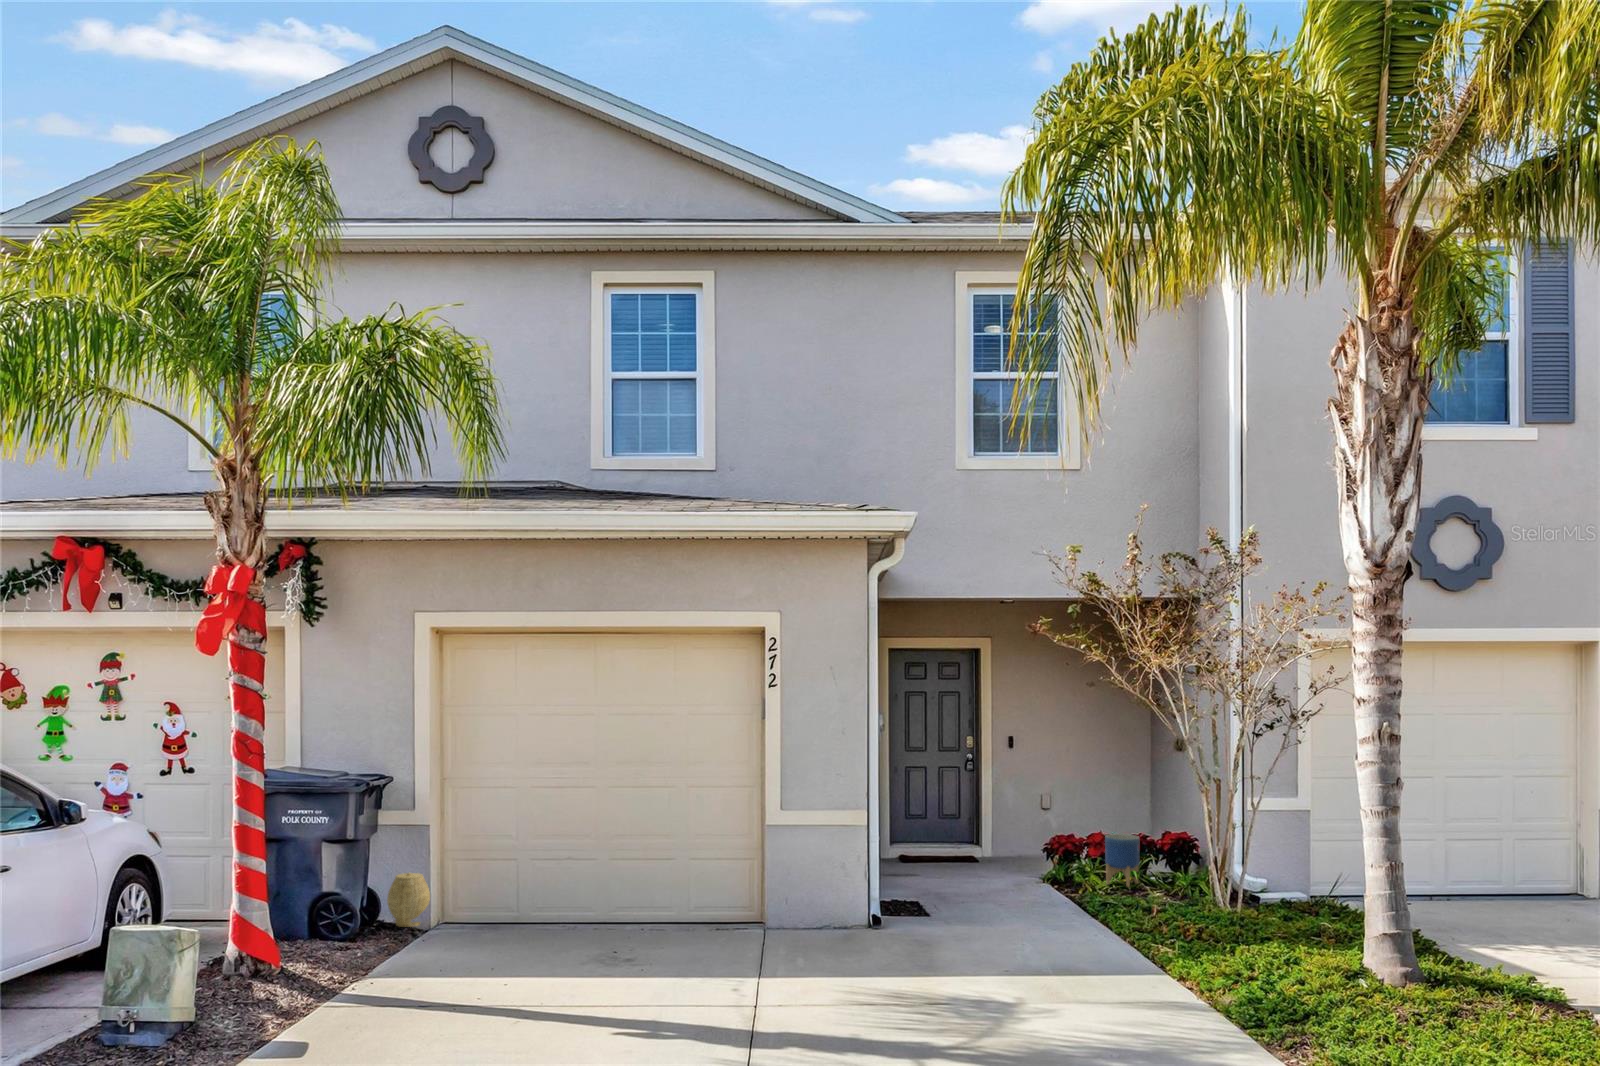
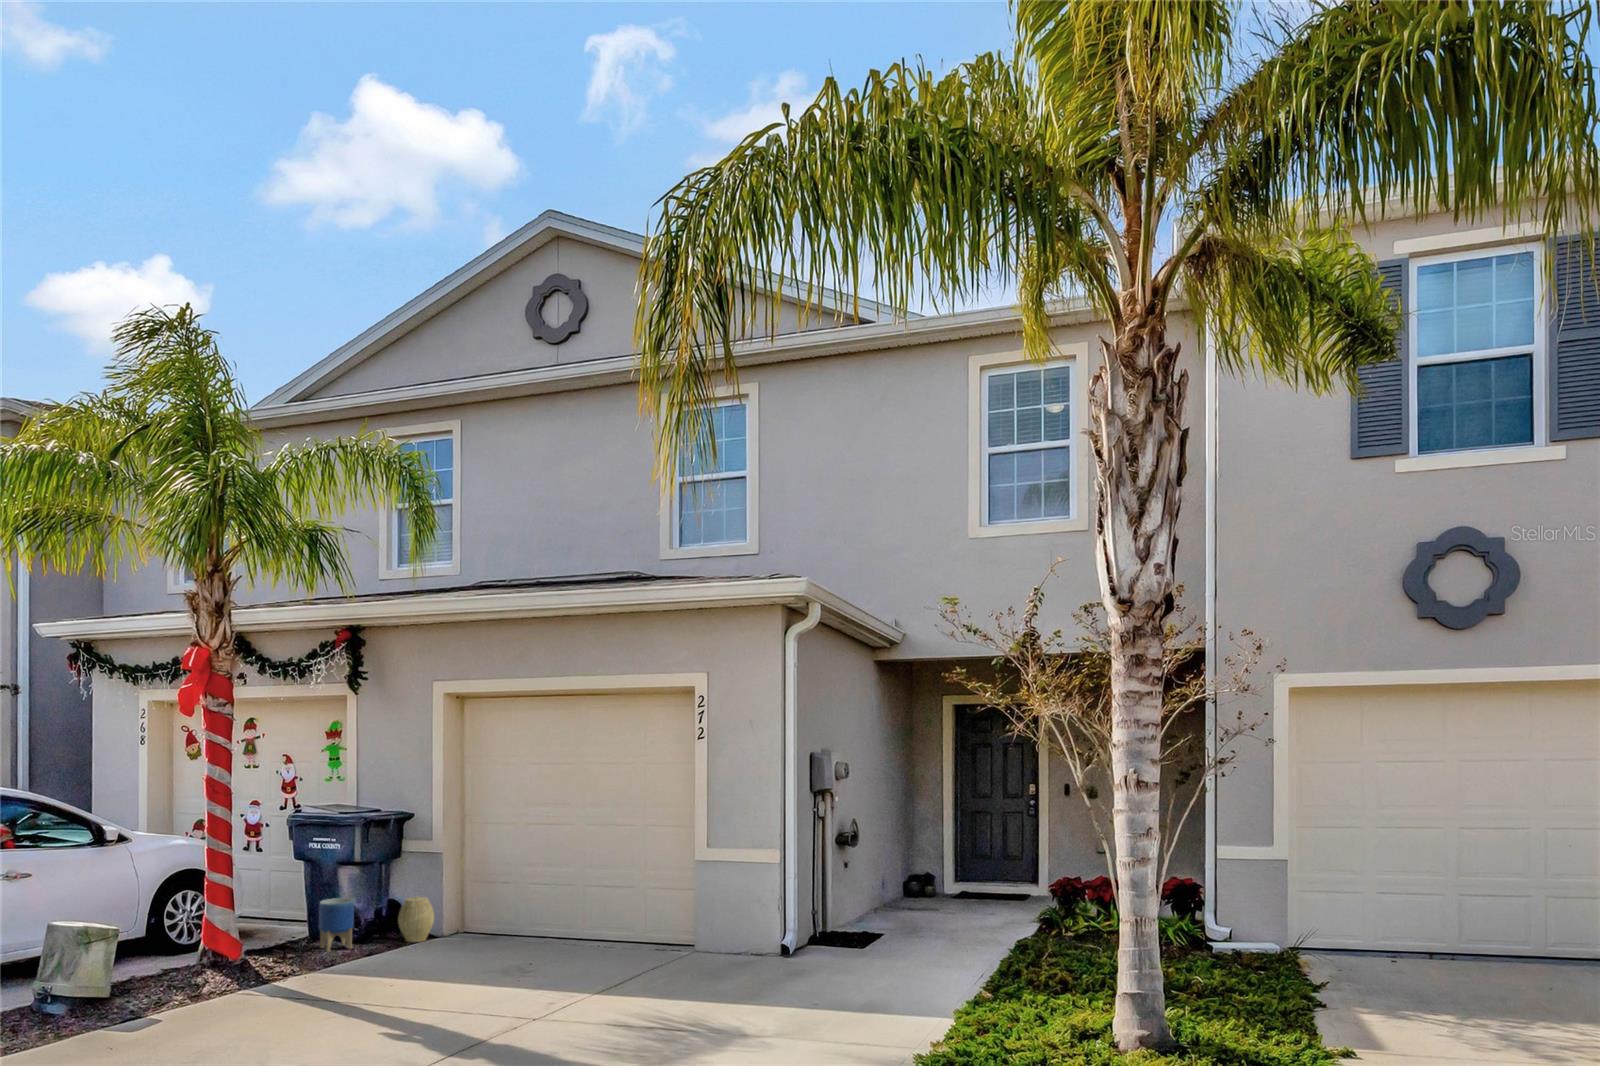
planter: present [1105,834,1139,887] -> present [319,898,354,952]

